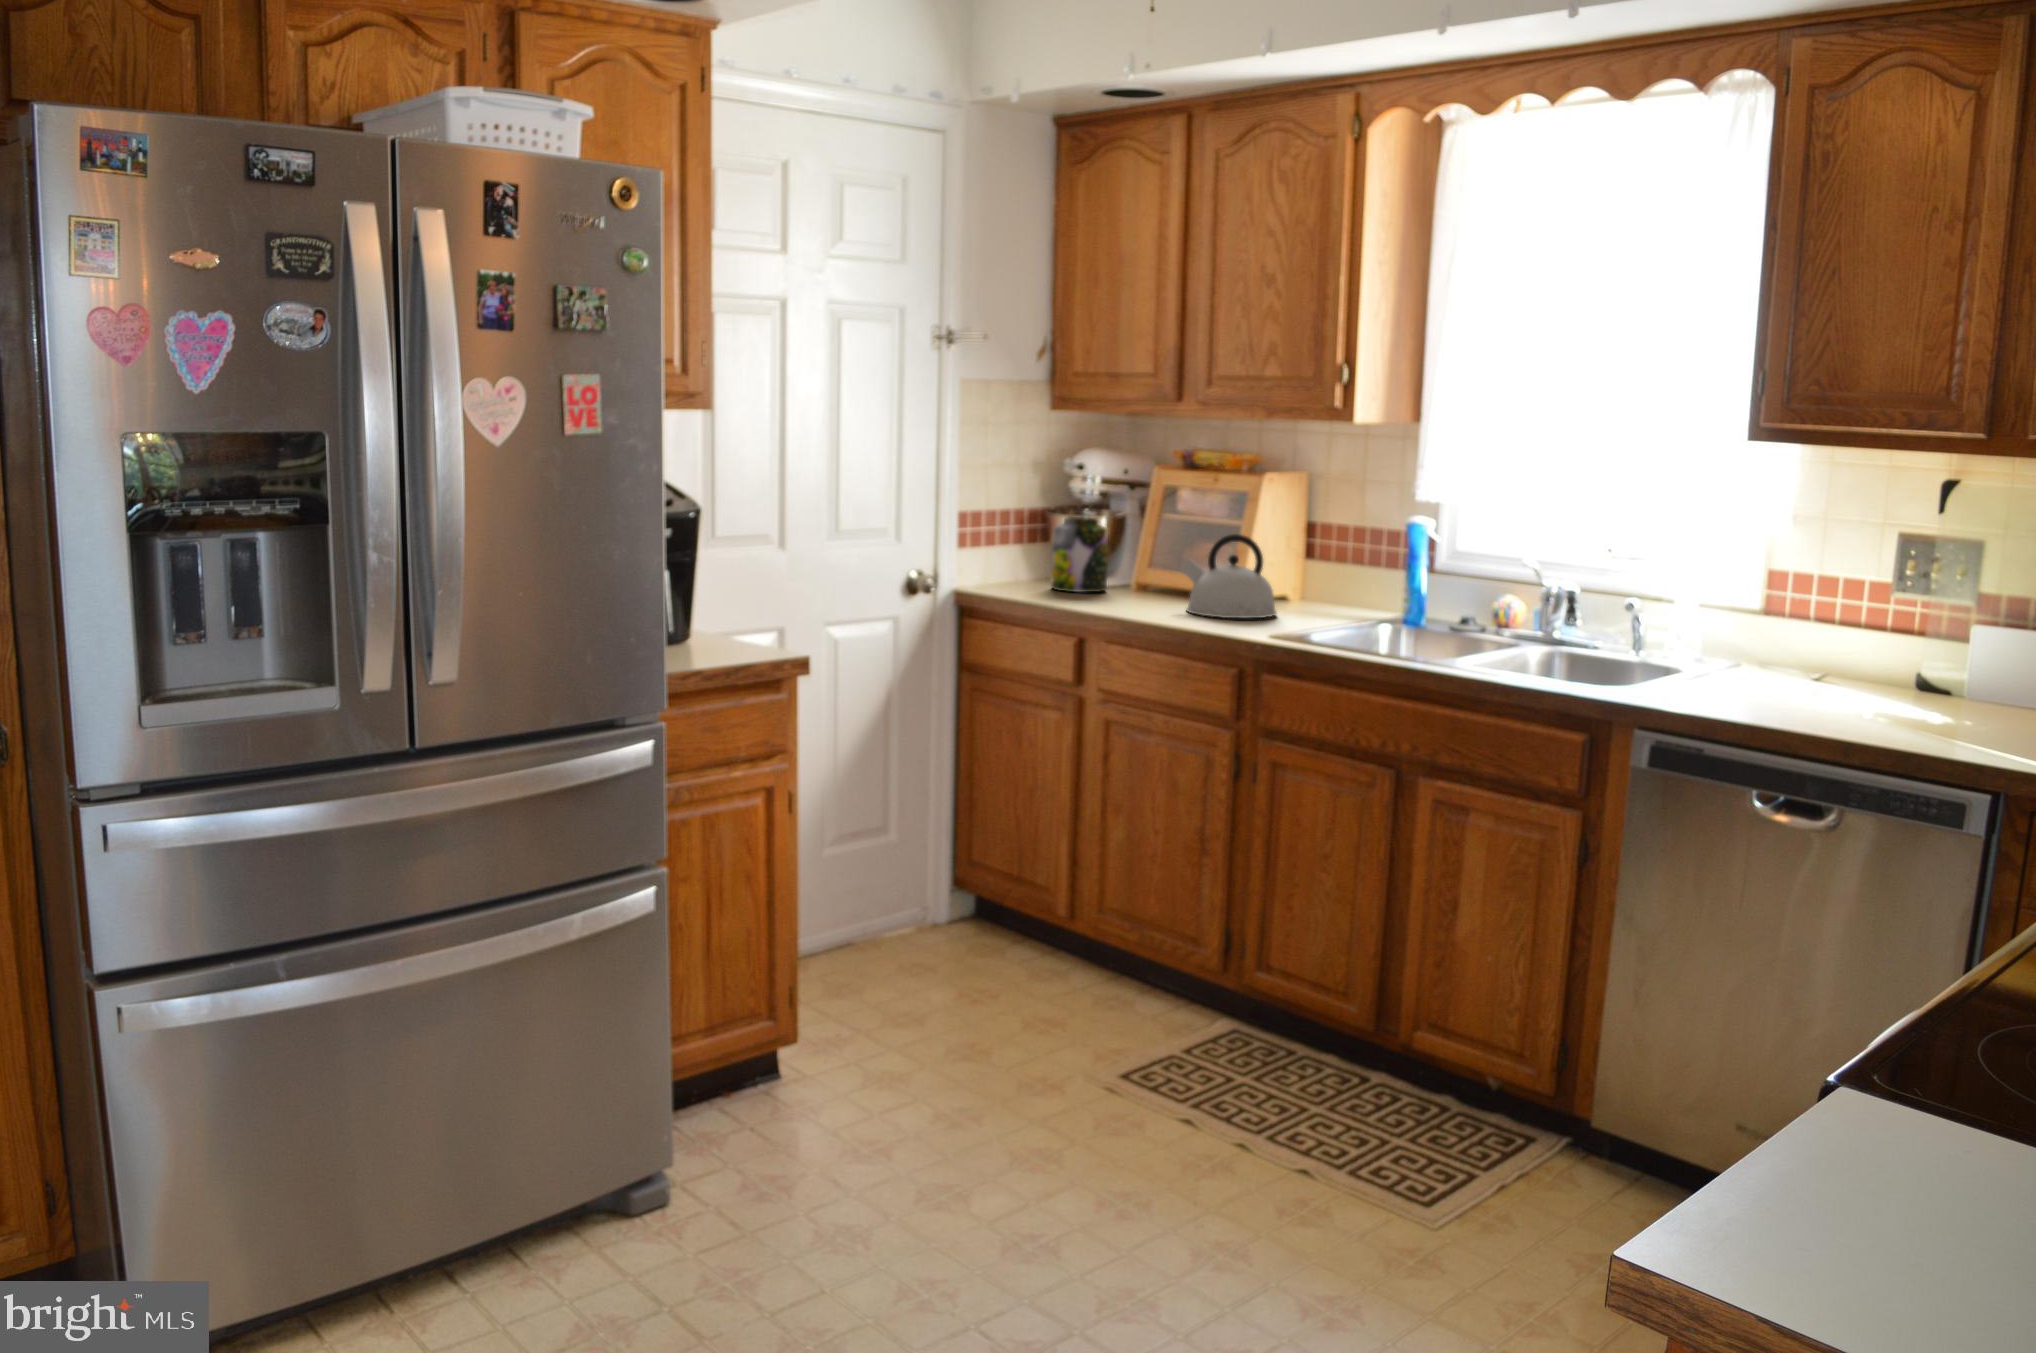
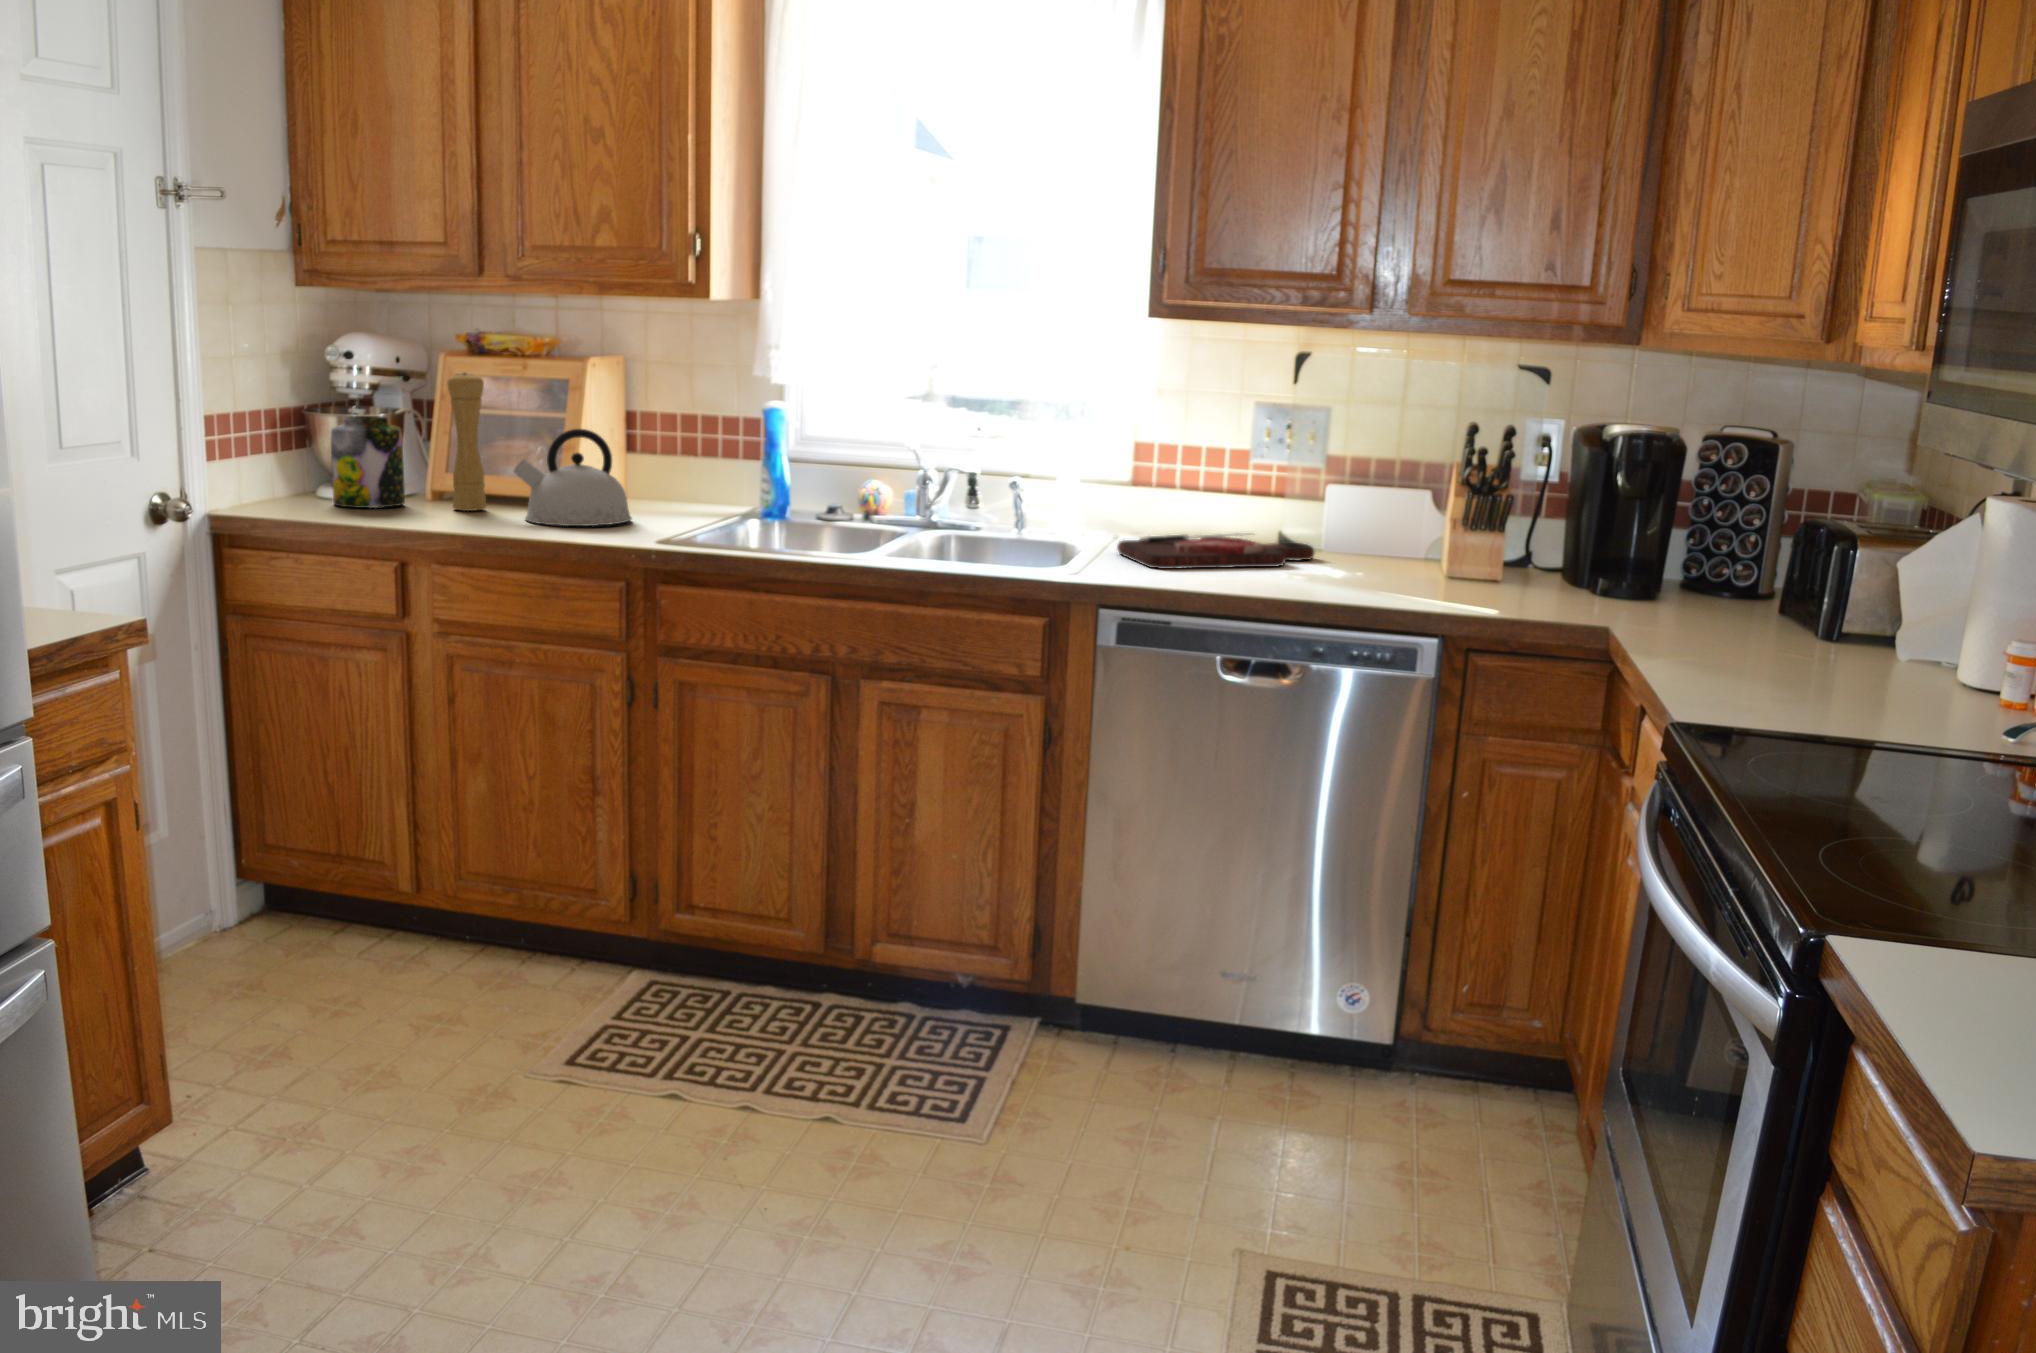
pepper mill: none [1140,484,1172,599] -> present [447,373,486,511]
cutting board: none [1712,666,1946,709] -> present [1117,534,1314,569]

